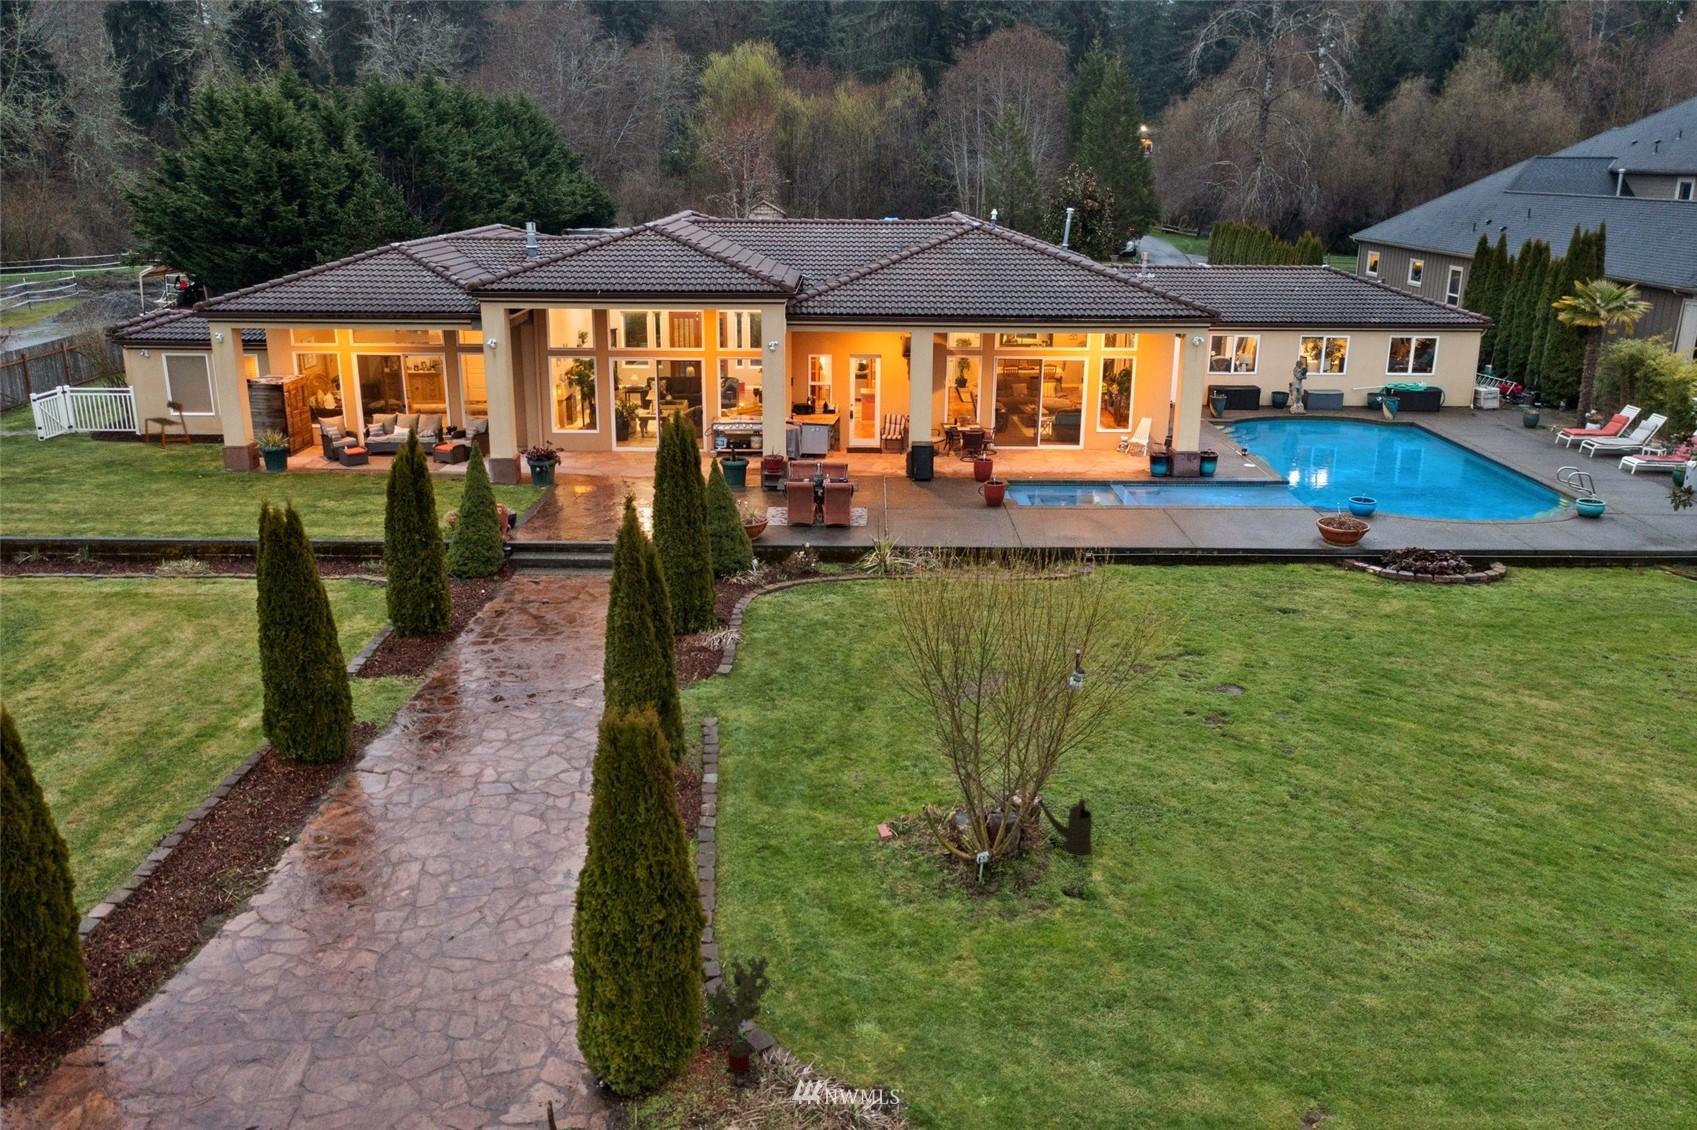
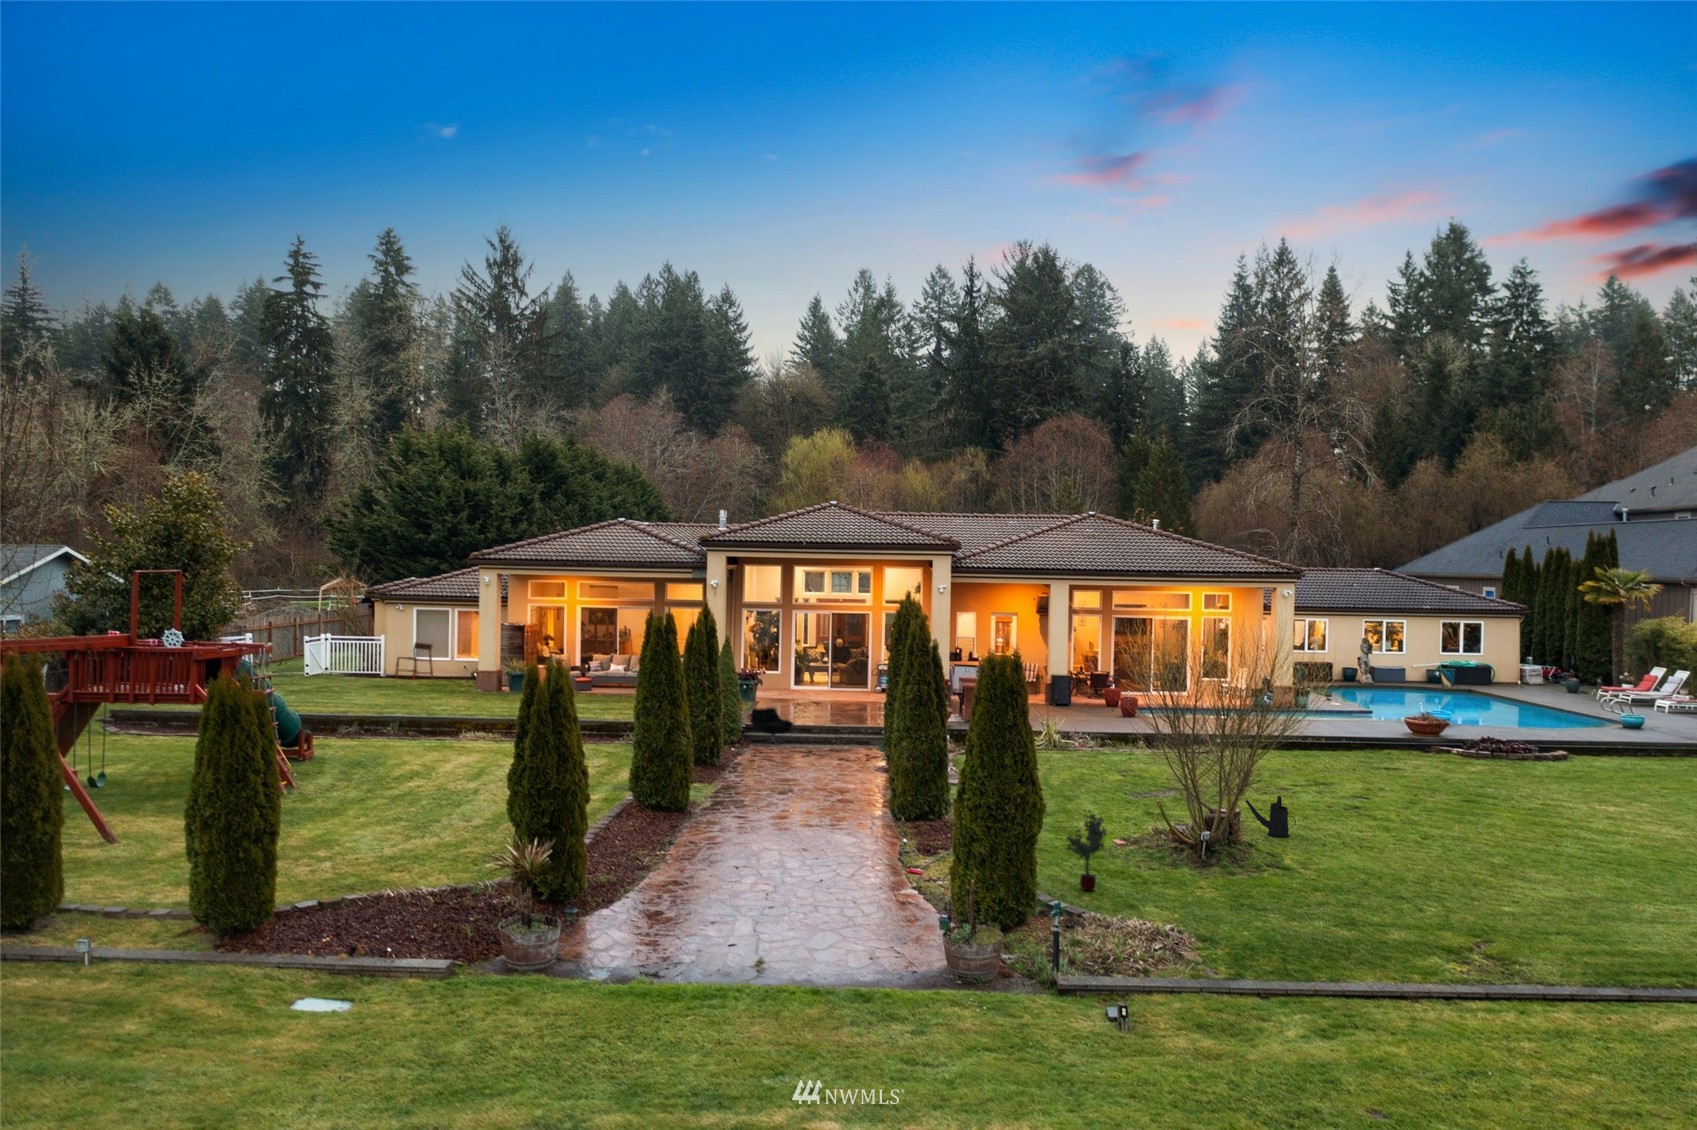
lounge chair: none [501,537,556,590] -> present [750,708,794,742]

